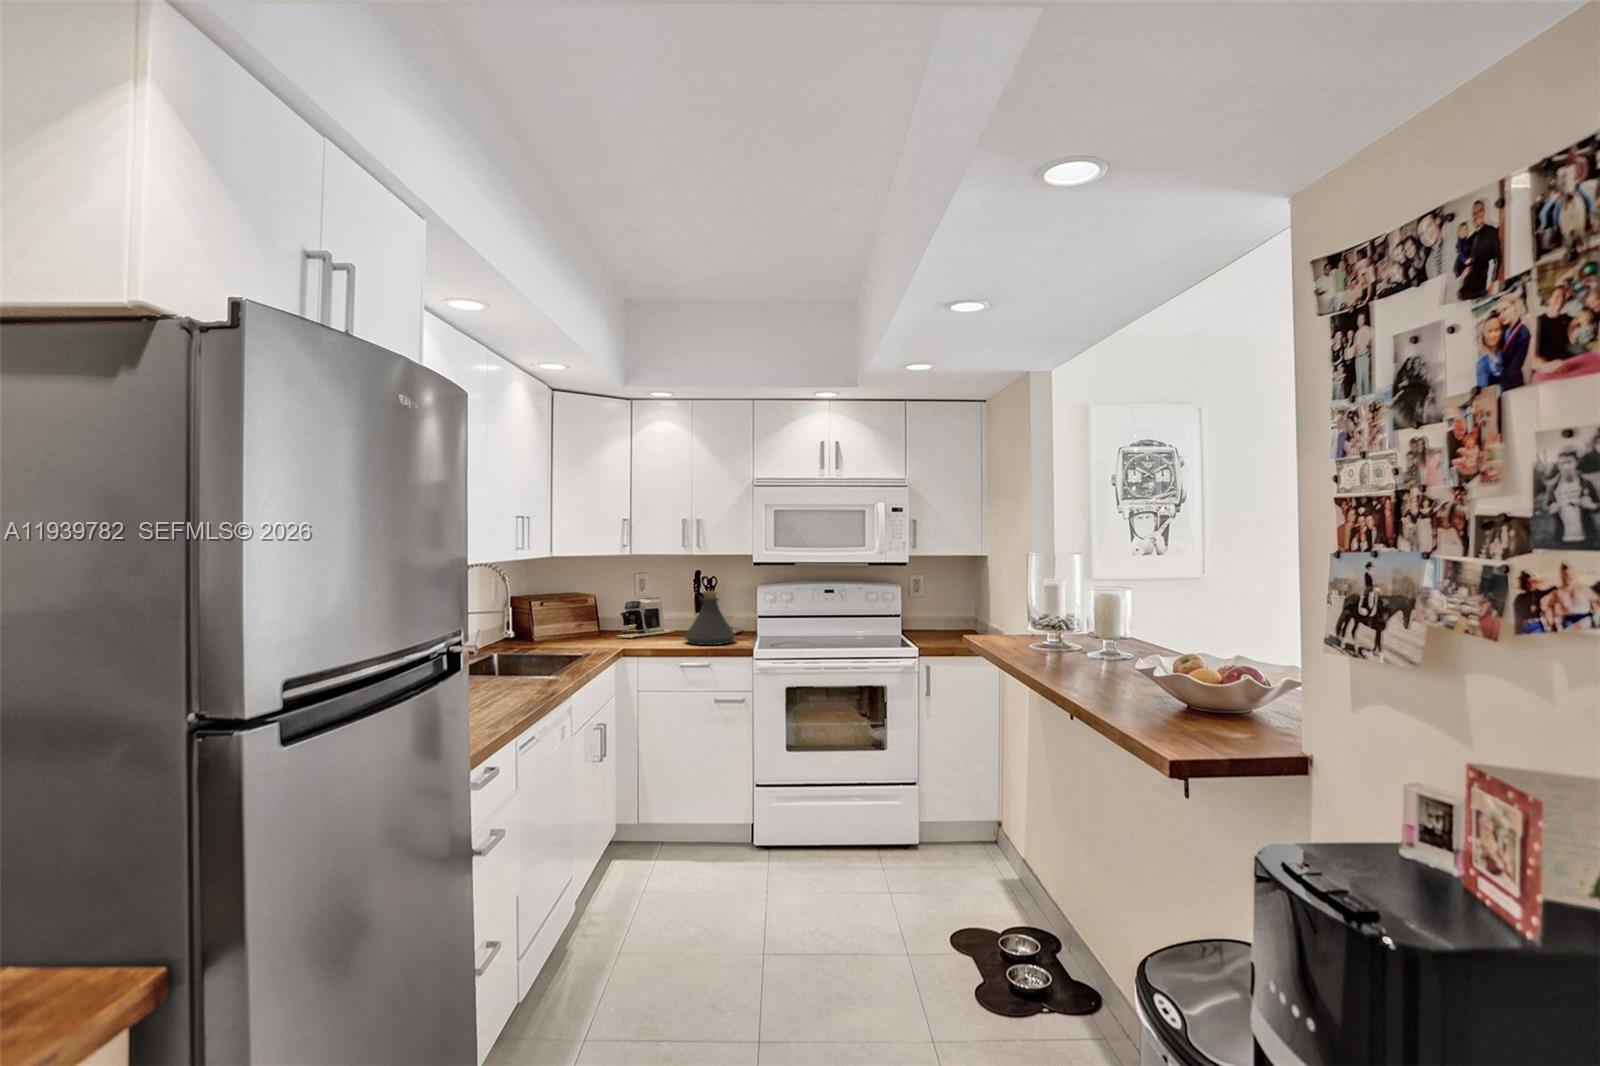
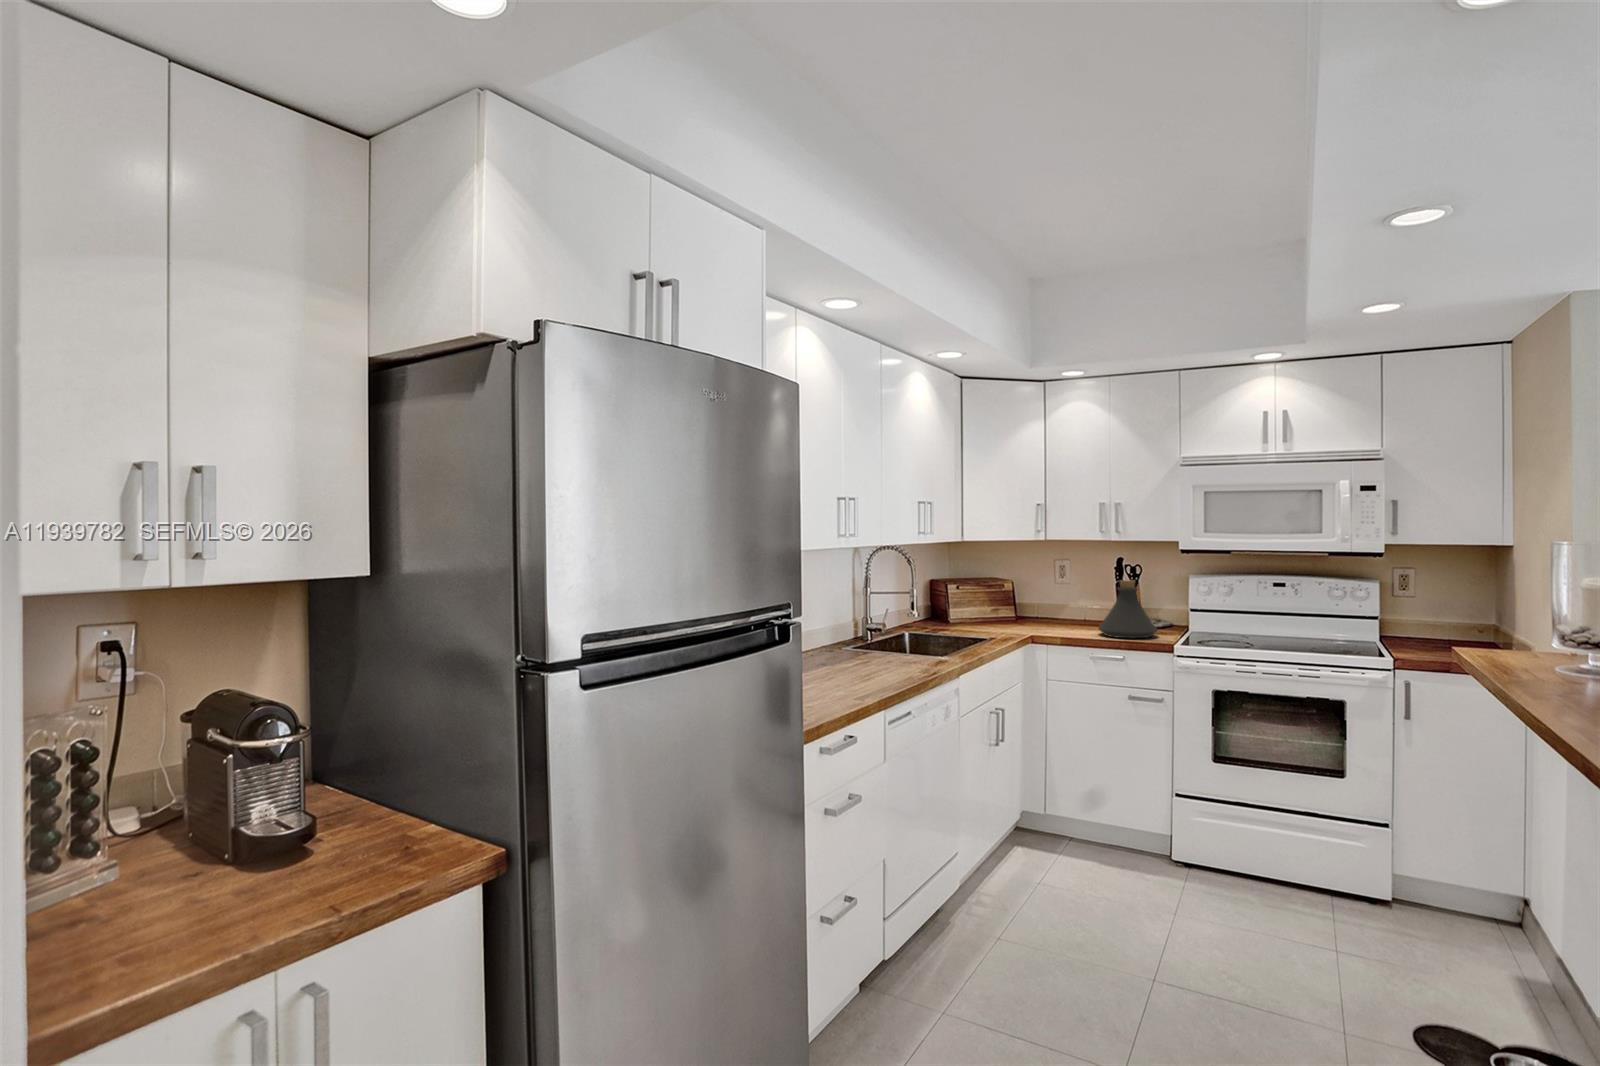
coffee maker: present [618,597,674,638] -> none [1030,585,1096,626]

